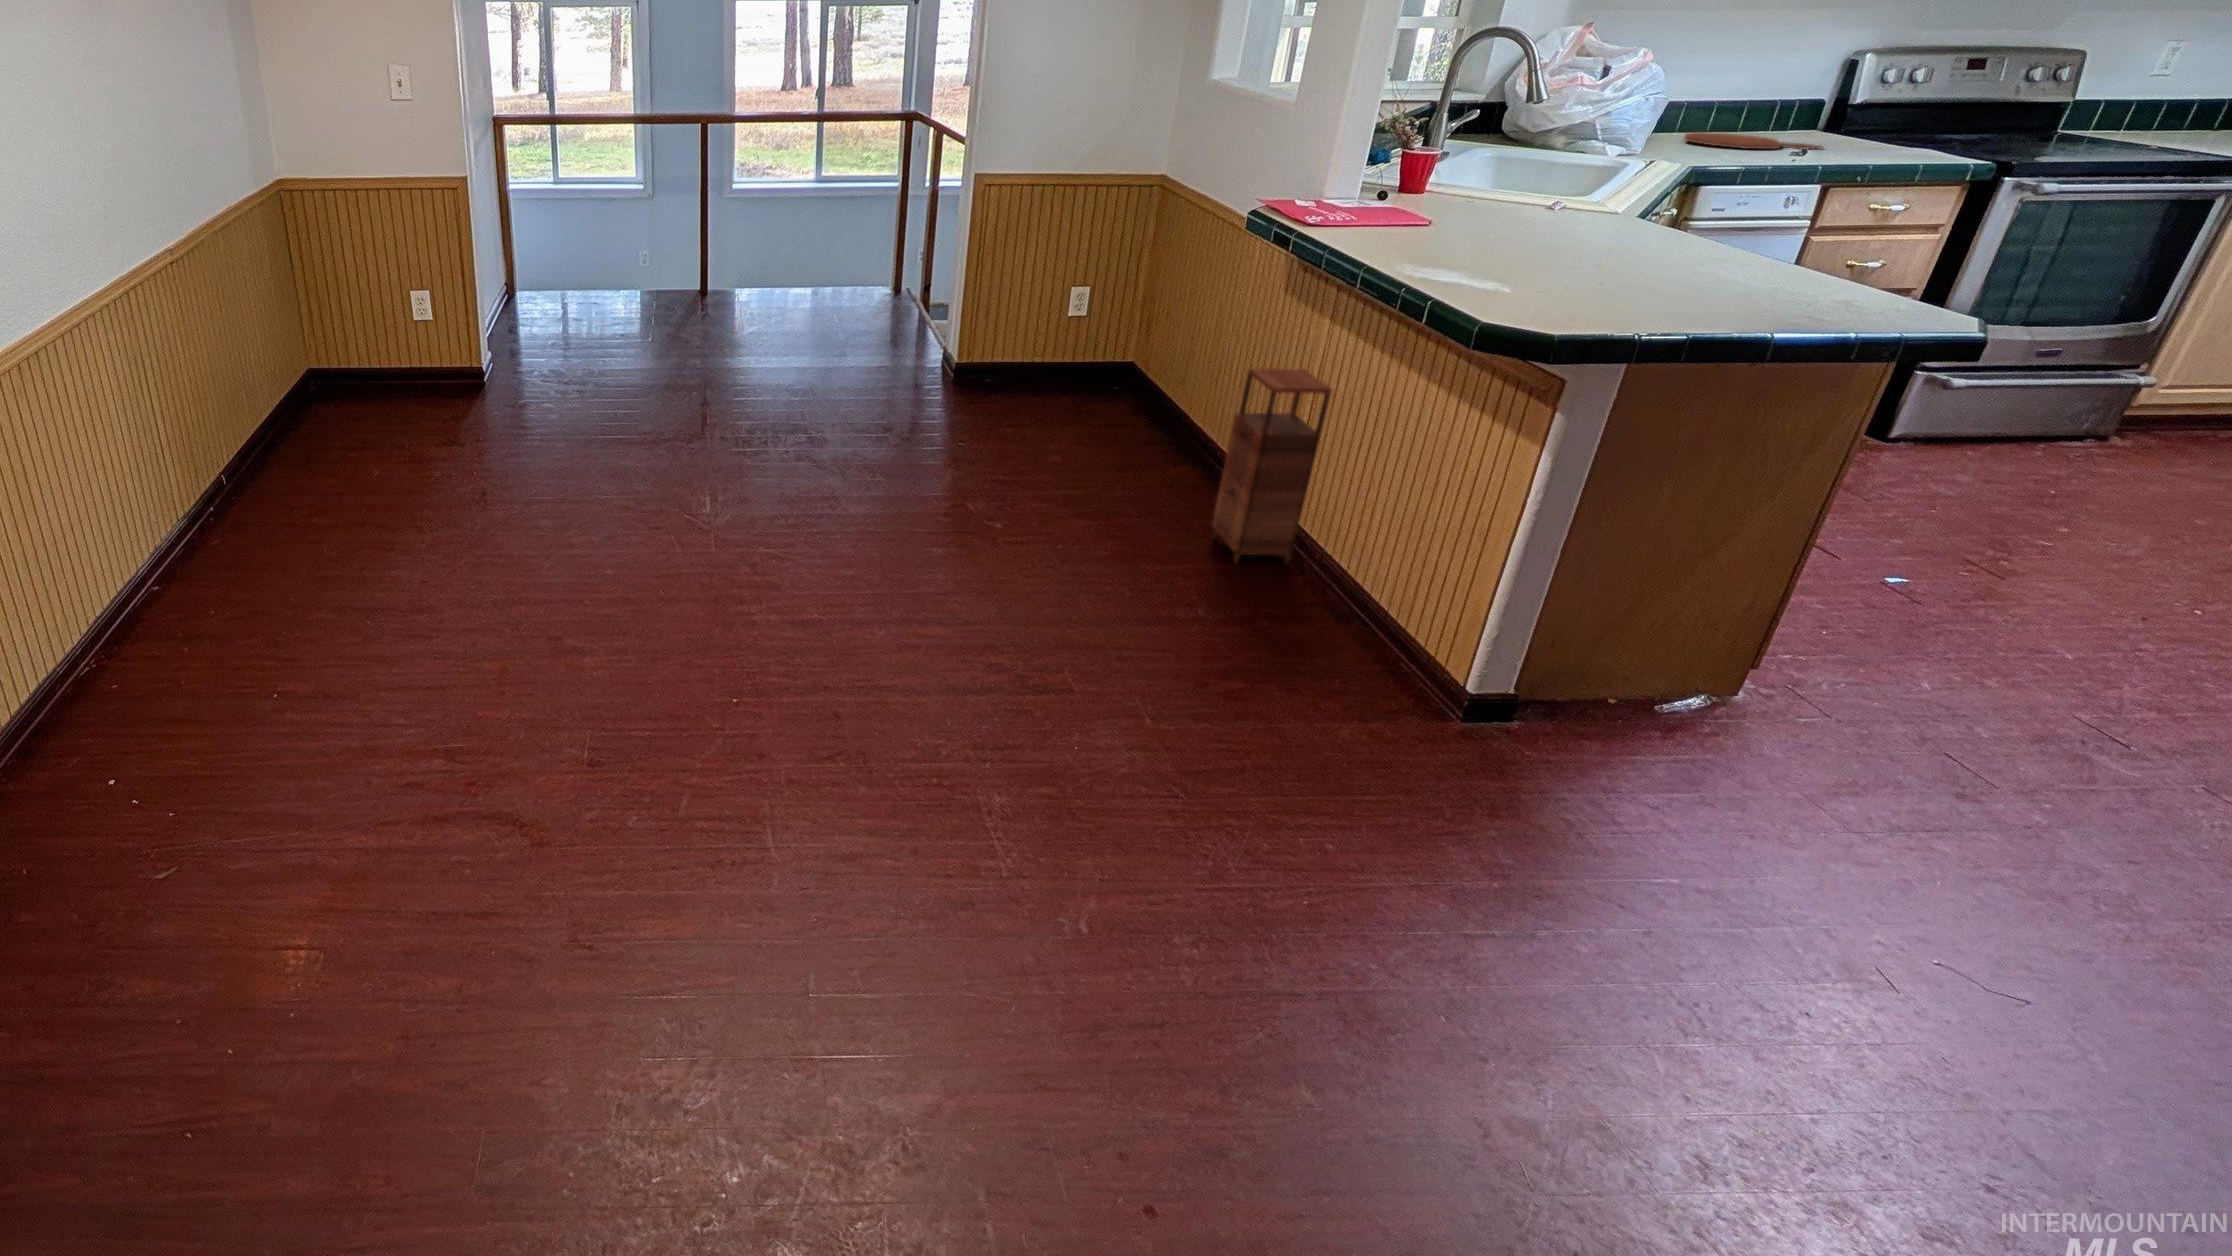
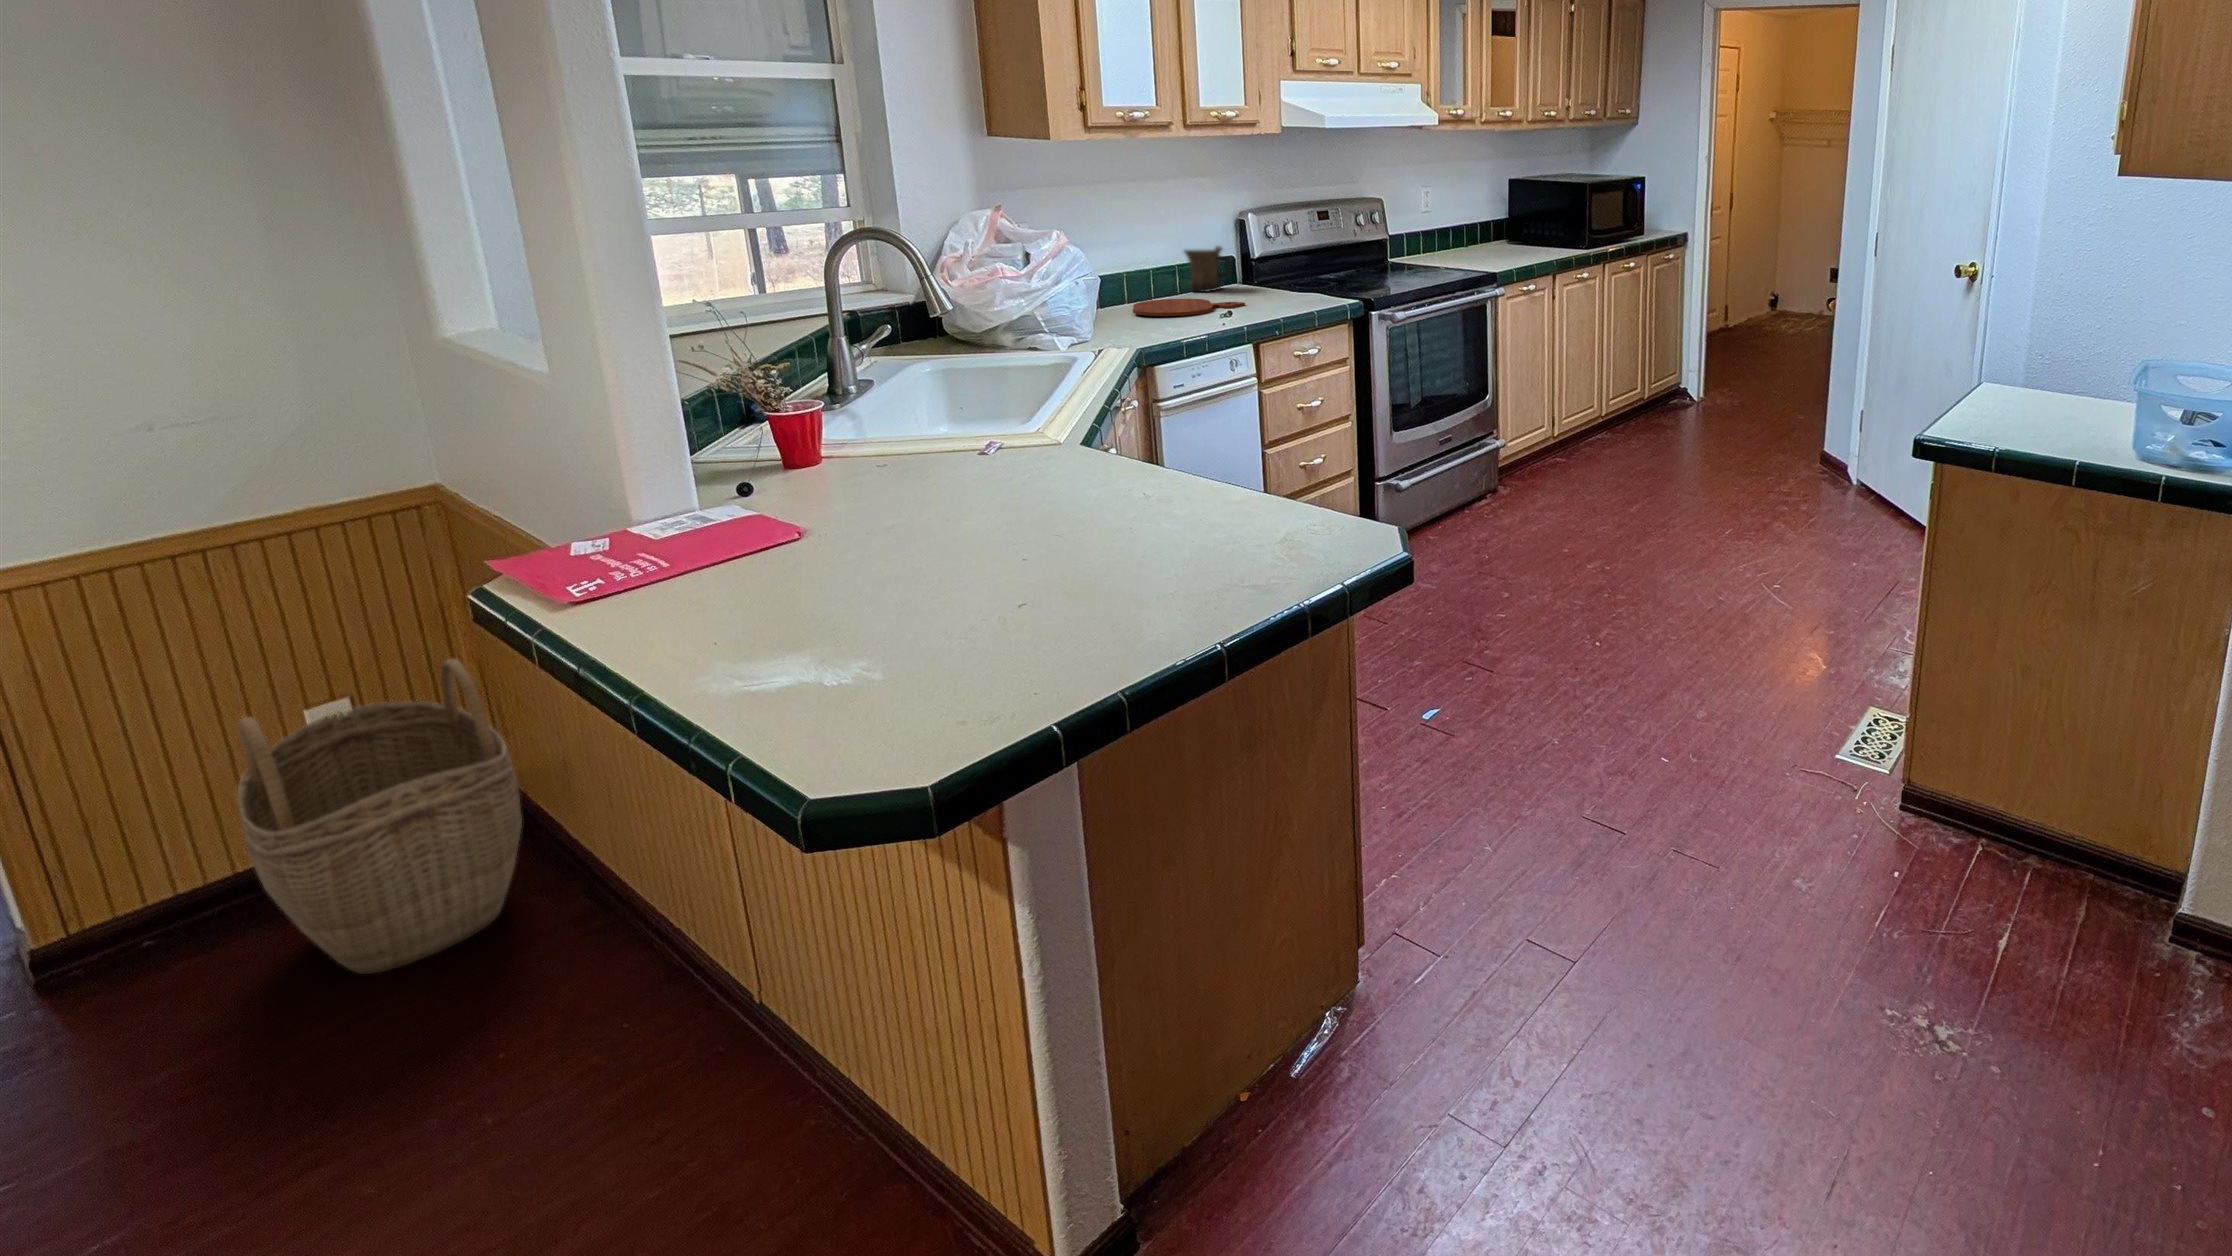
mug: none [1753,84,1822,134] -> present [1184,246,1231,292]
woven basket: none [1050,274,1171,431] -> present [238,659,522,974]
storage cabinet: present [1212,369,1332,564] -> none [565,813,778,1196]

